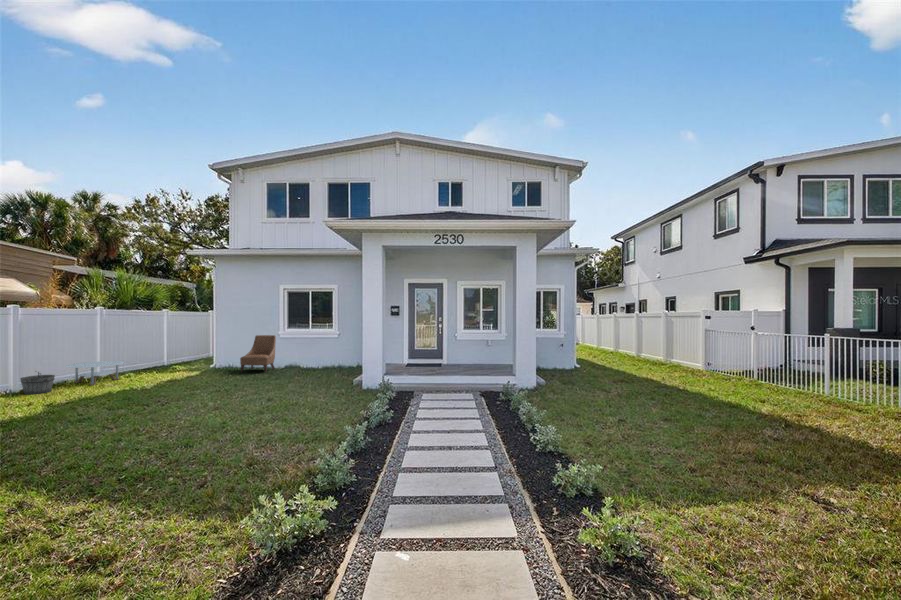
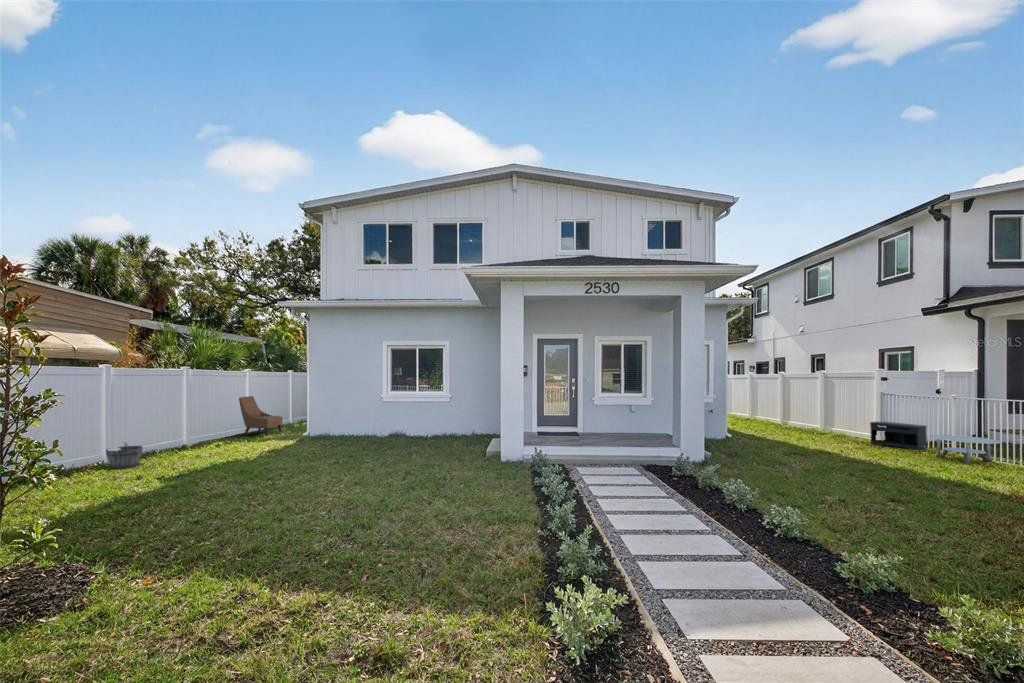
chair: present [240,335,276,372] -> present [239,396,282,436]
bench: none [691,354,735,378] -> present [870,421,927,450]
round table: present [66,361,124,386] -> present [930,435,1002,465]

